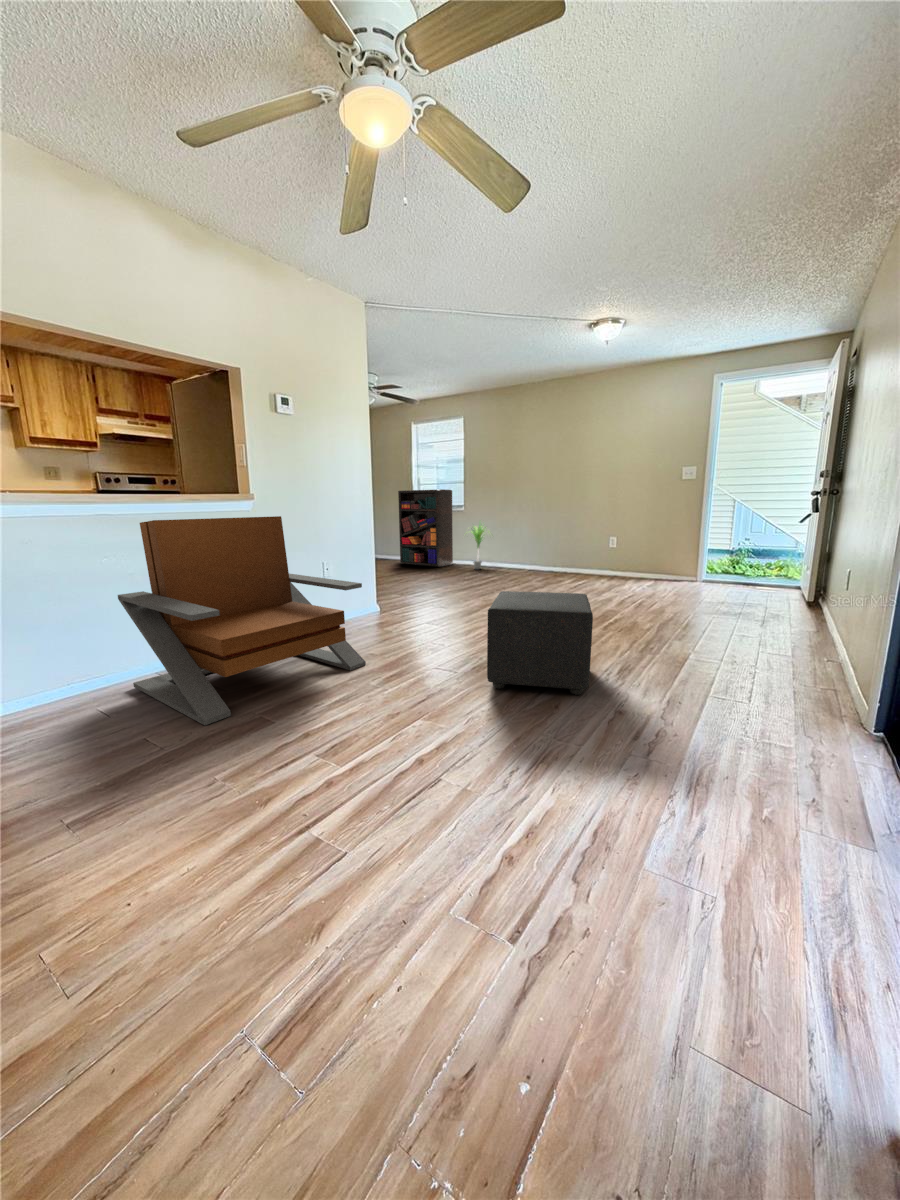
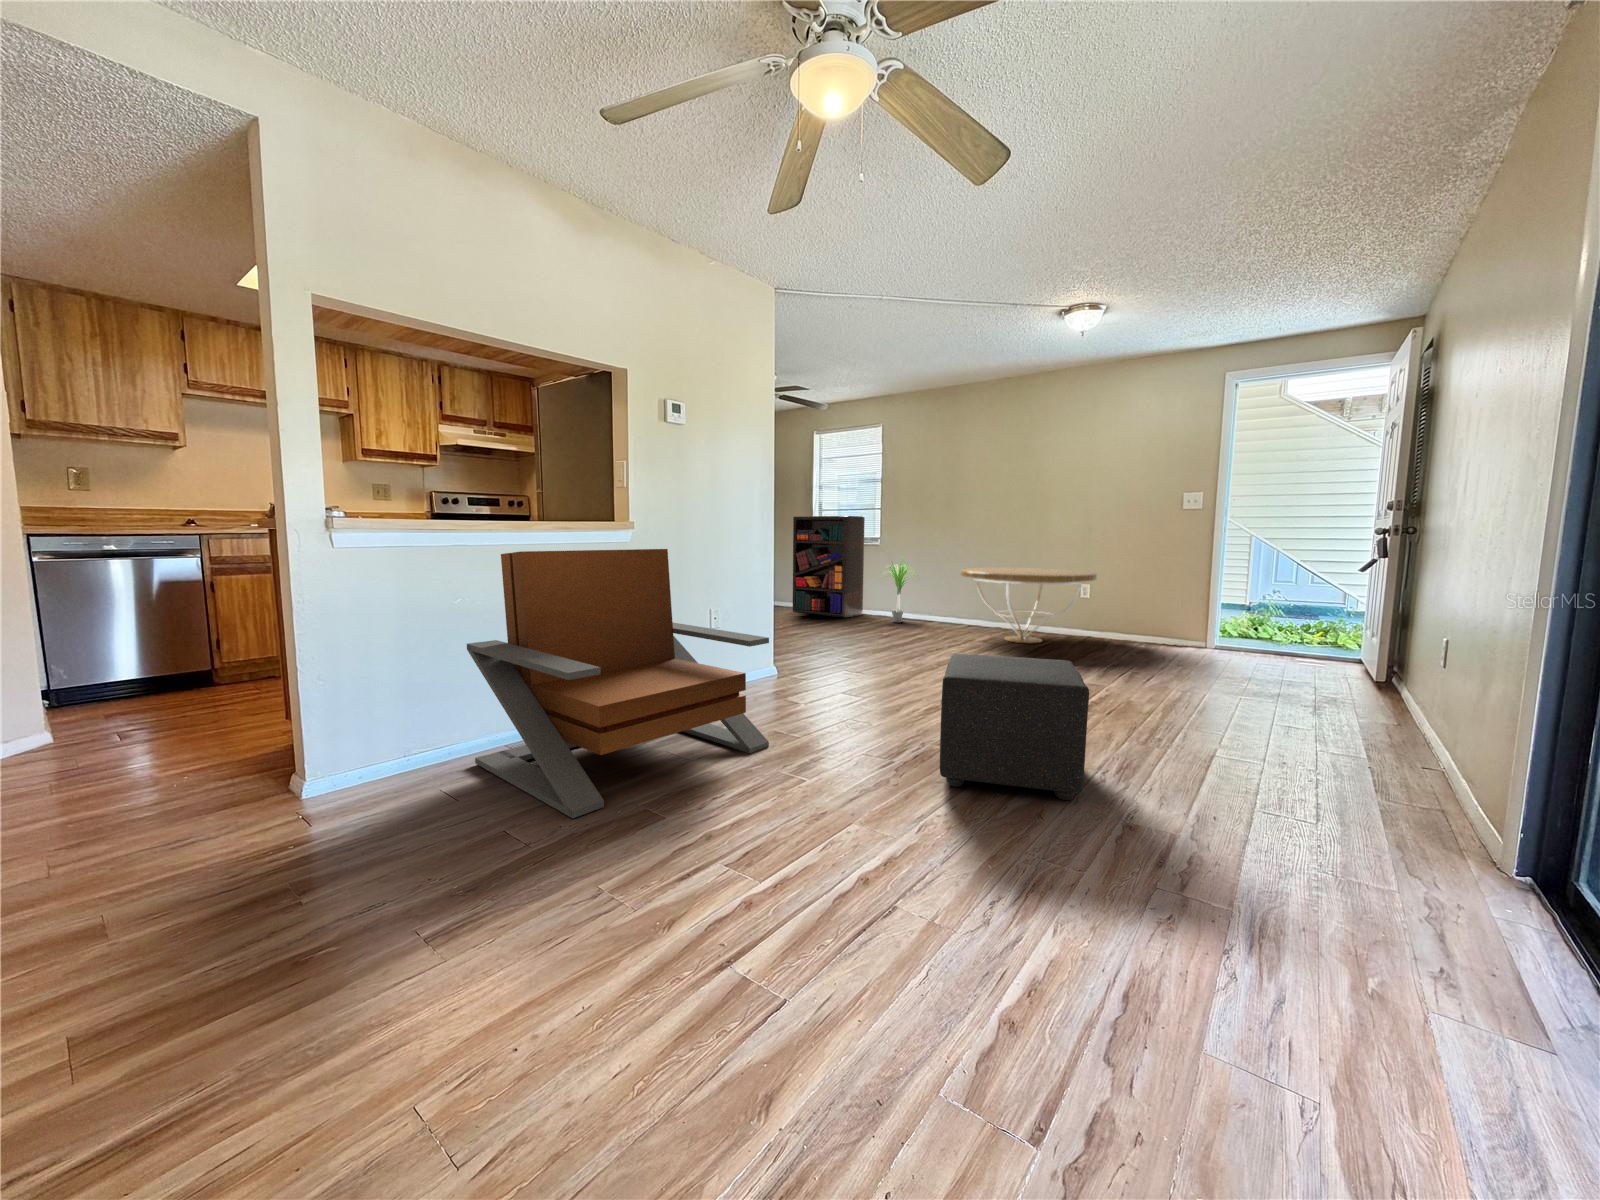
coffee table: none [521,526,619,582] -> present [960,568,1097,643]

